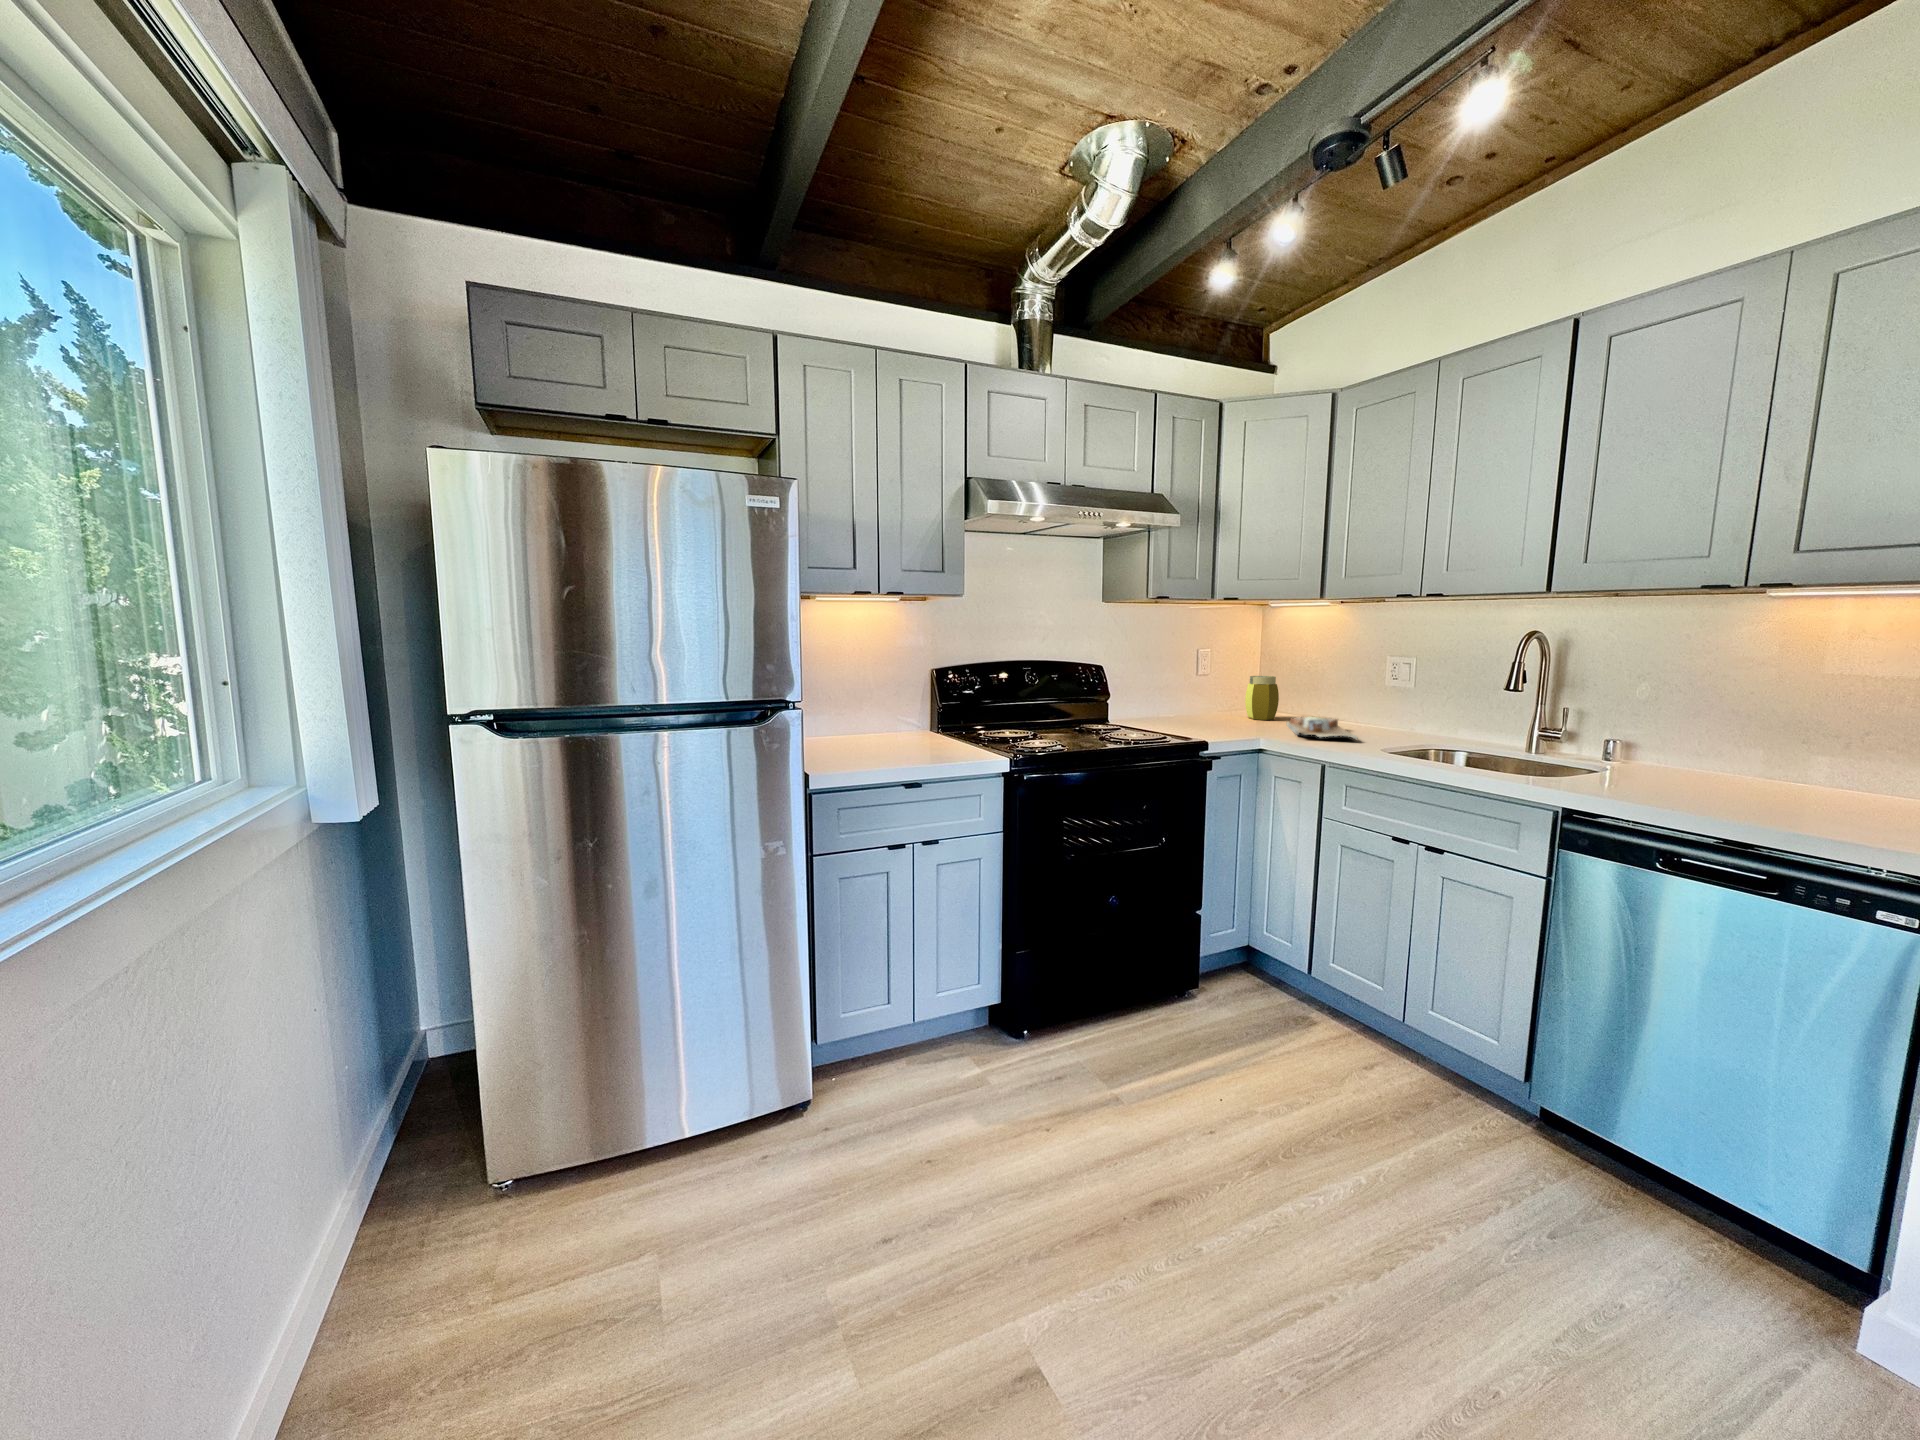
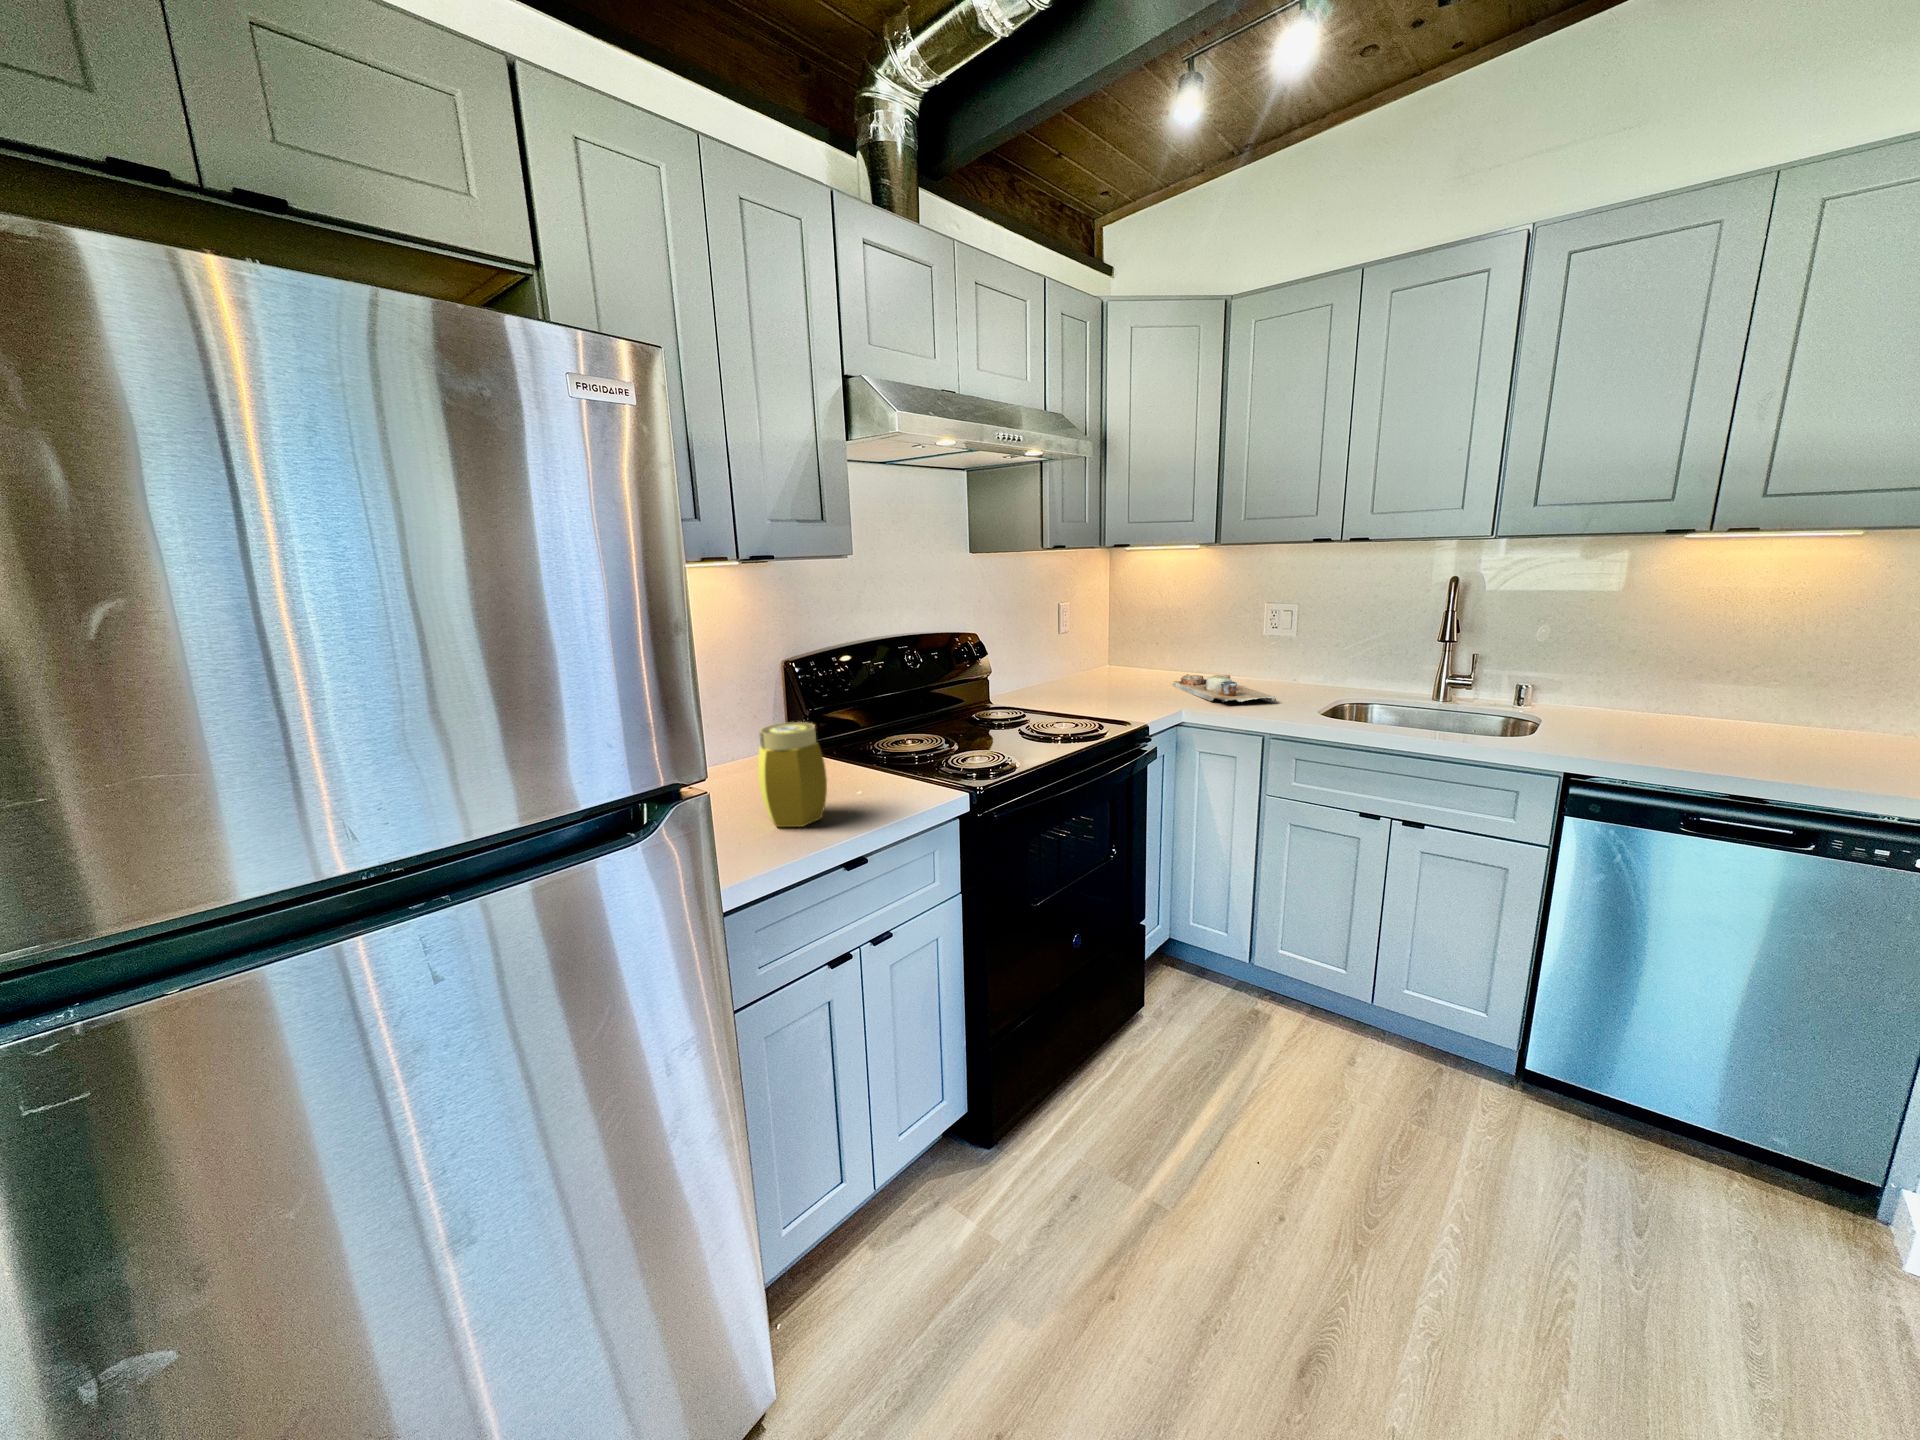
jar: present [1245,676,1279,720] -> present [758,722,827,827]

